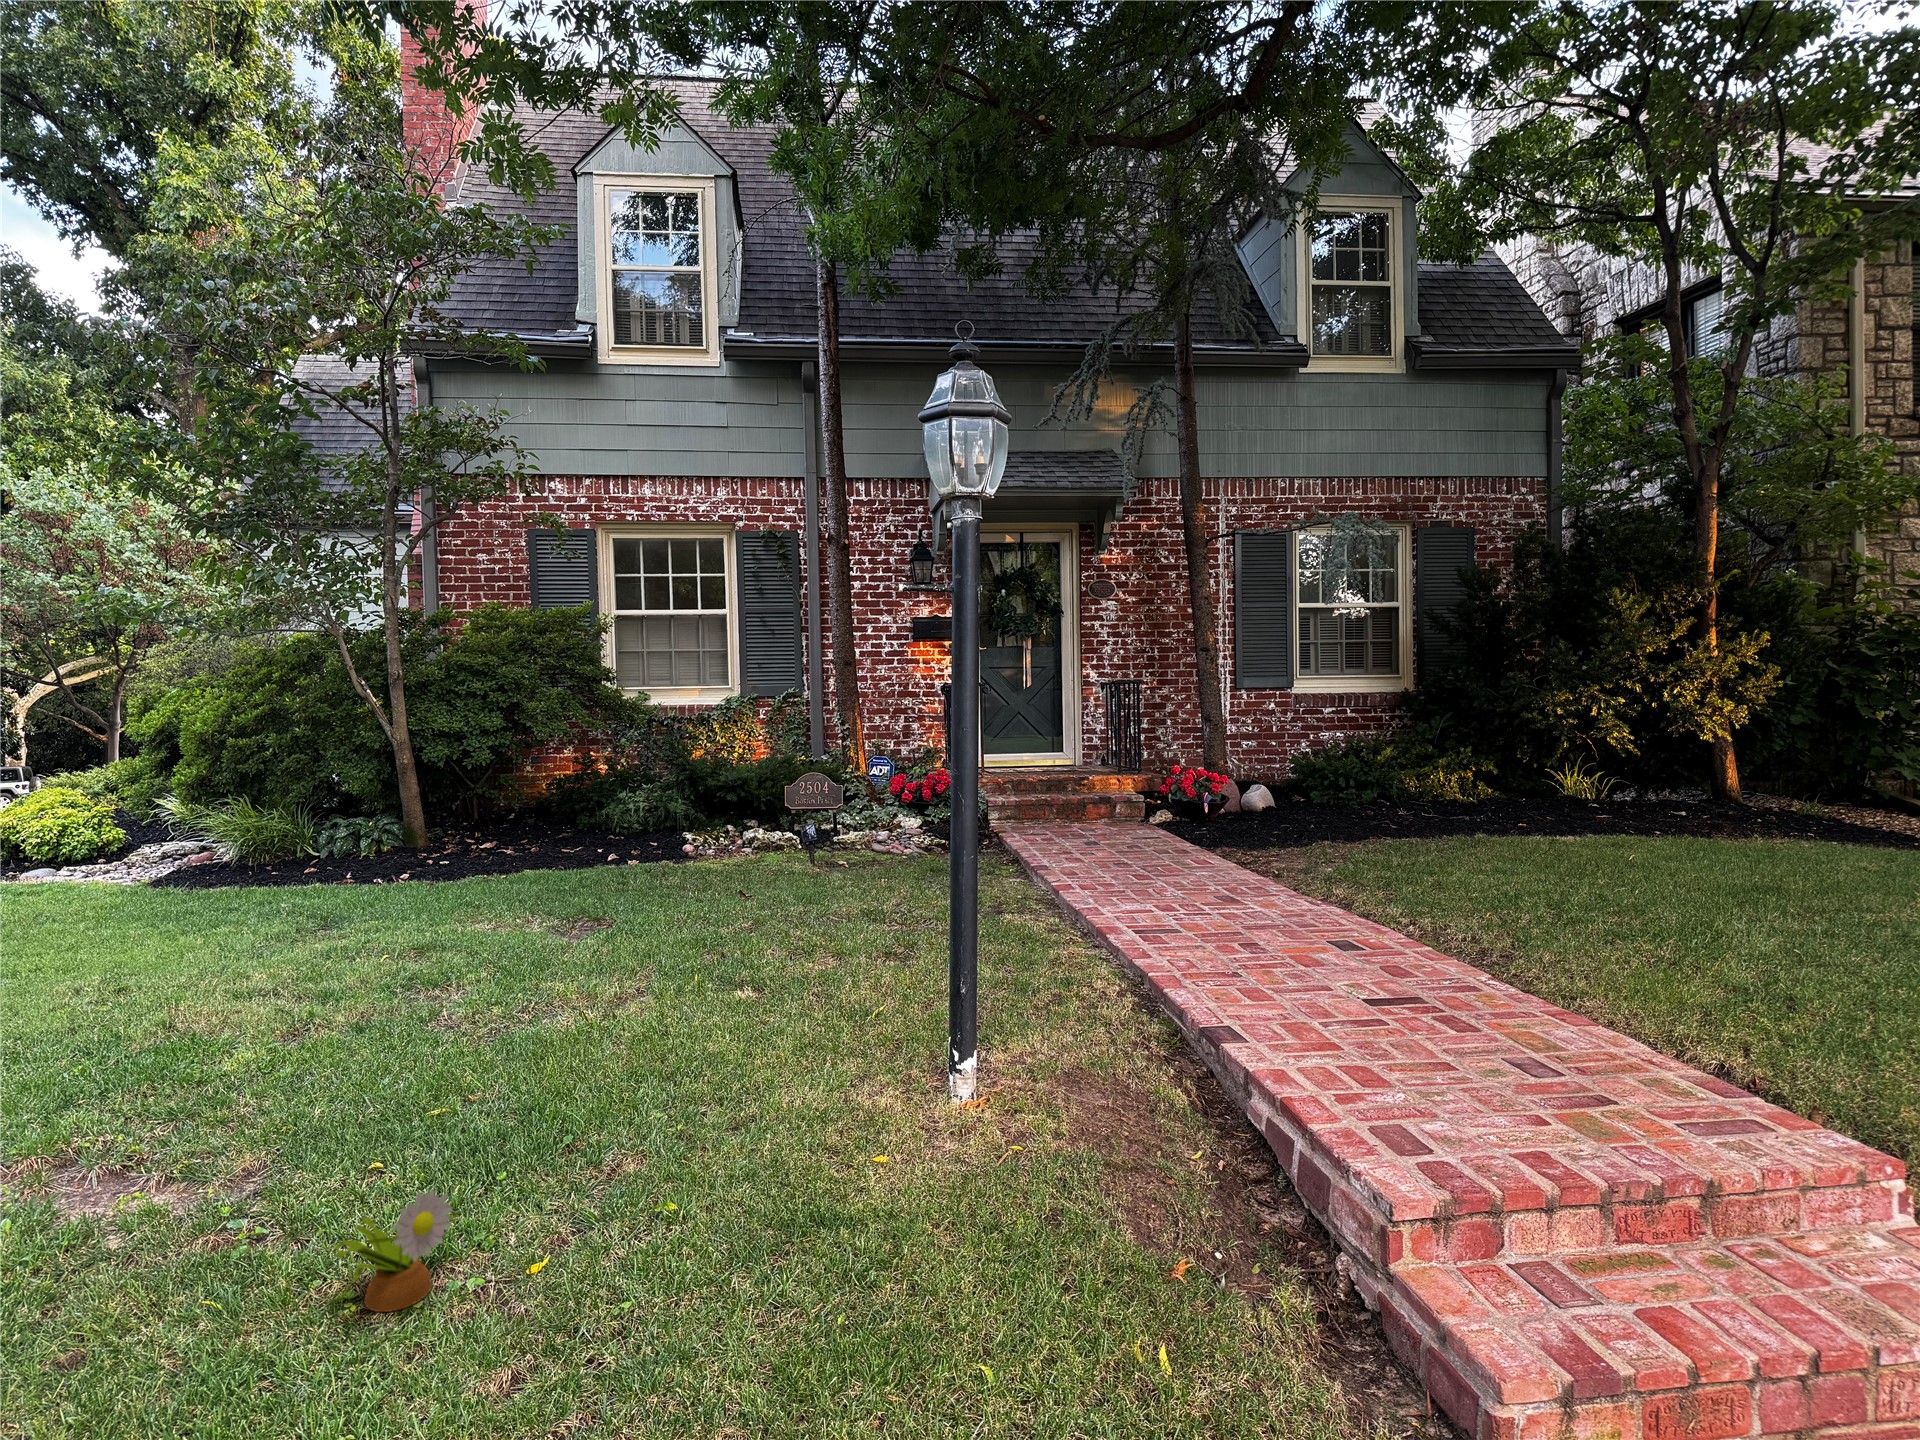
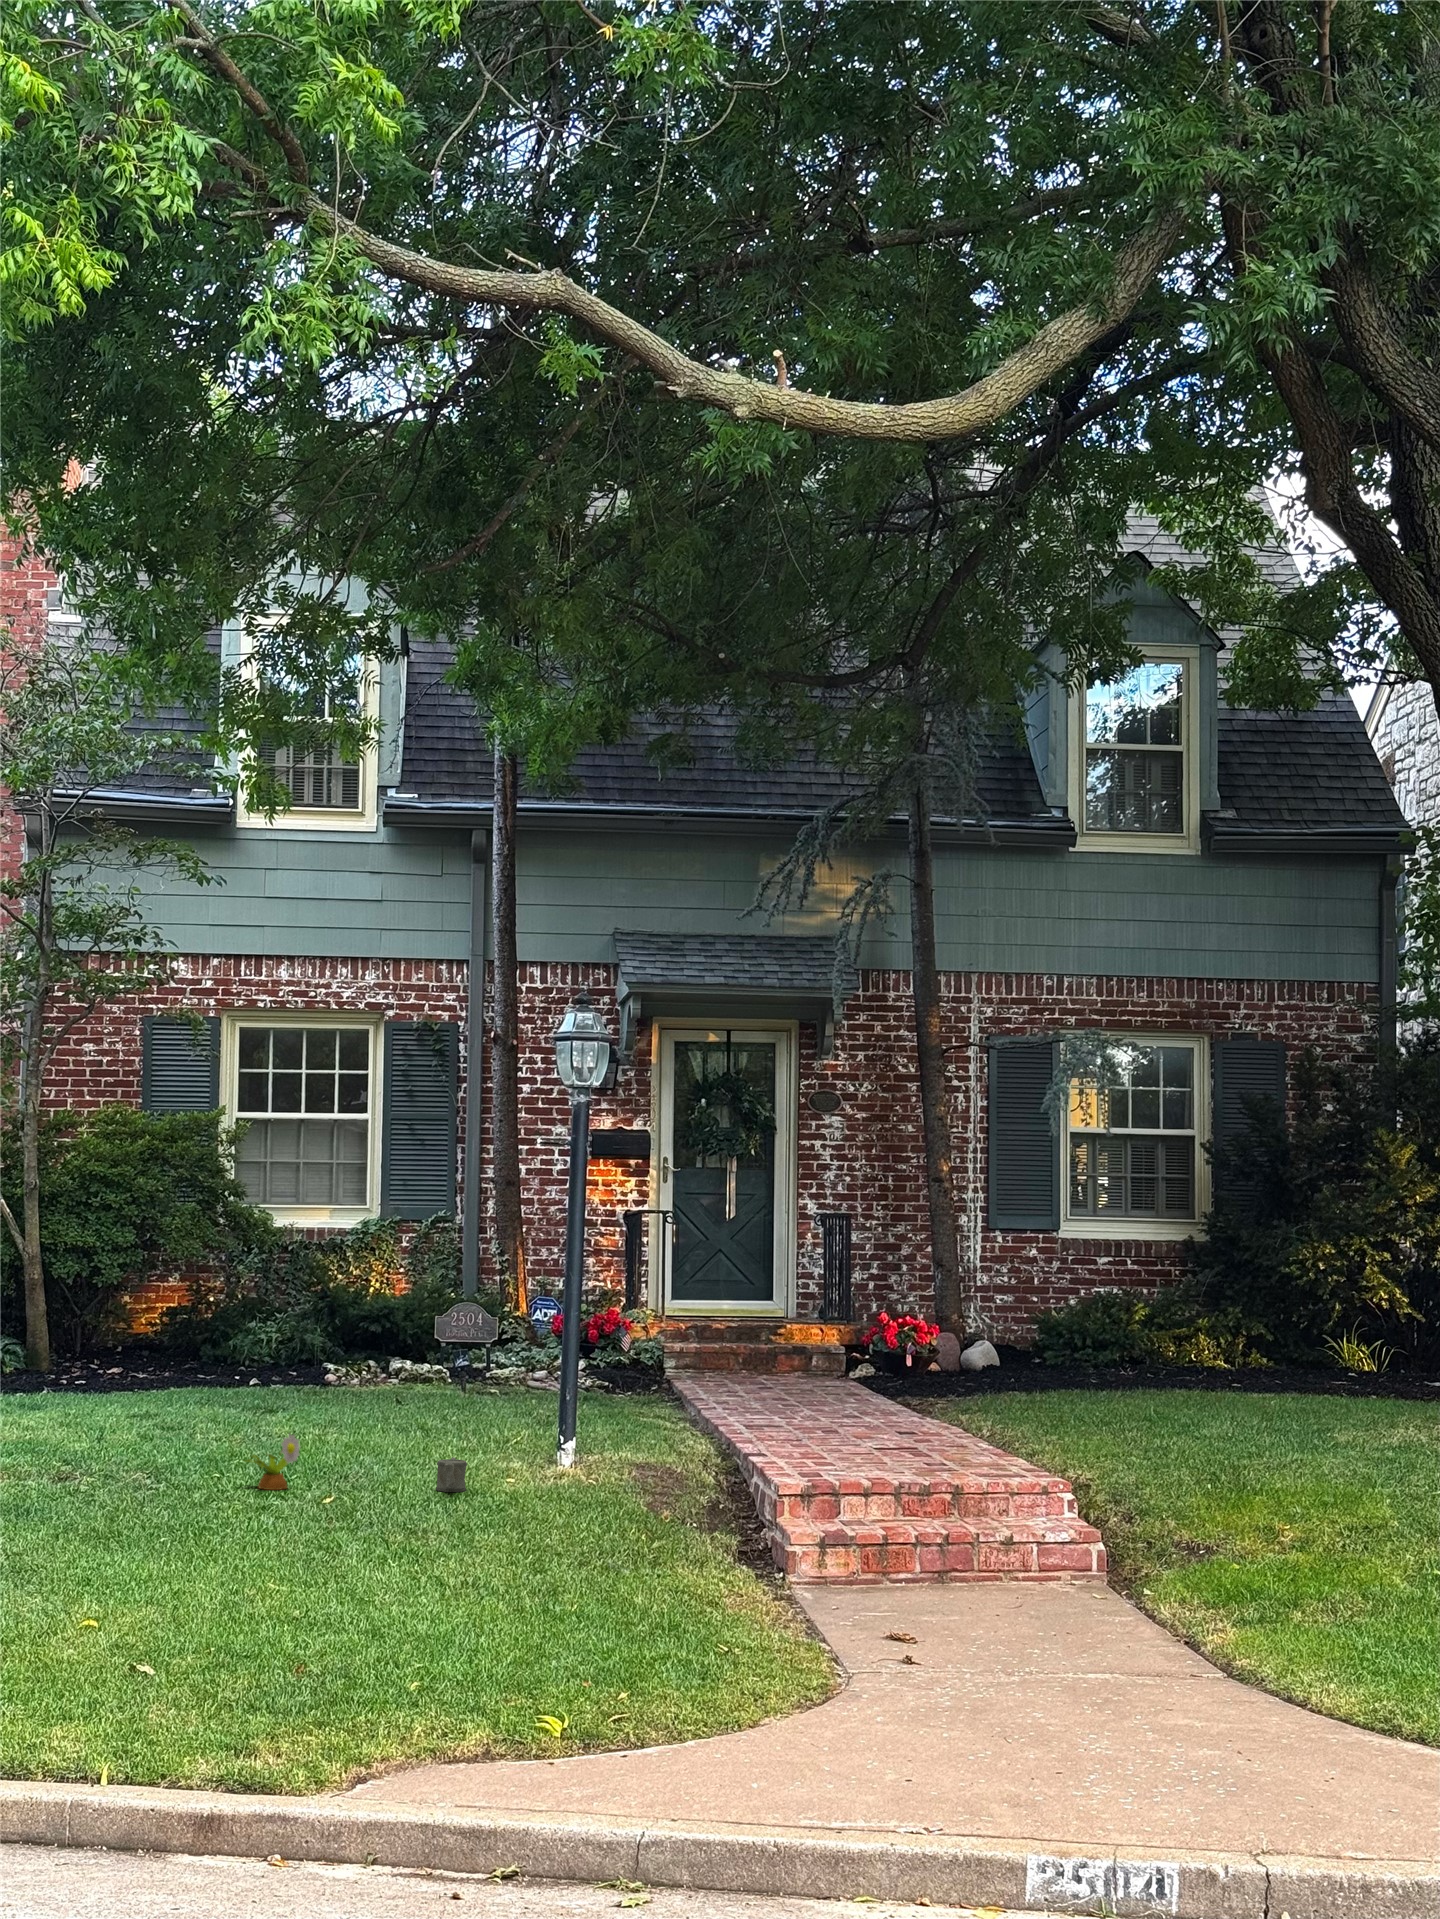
watering can: none [737,1180,798,1280] -> present [436,1457,467,1492]

